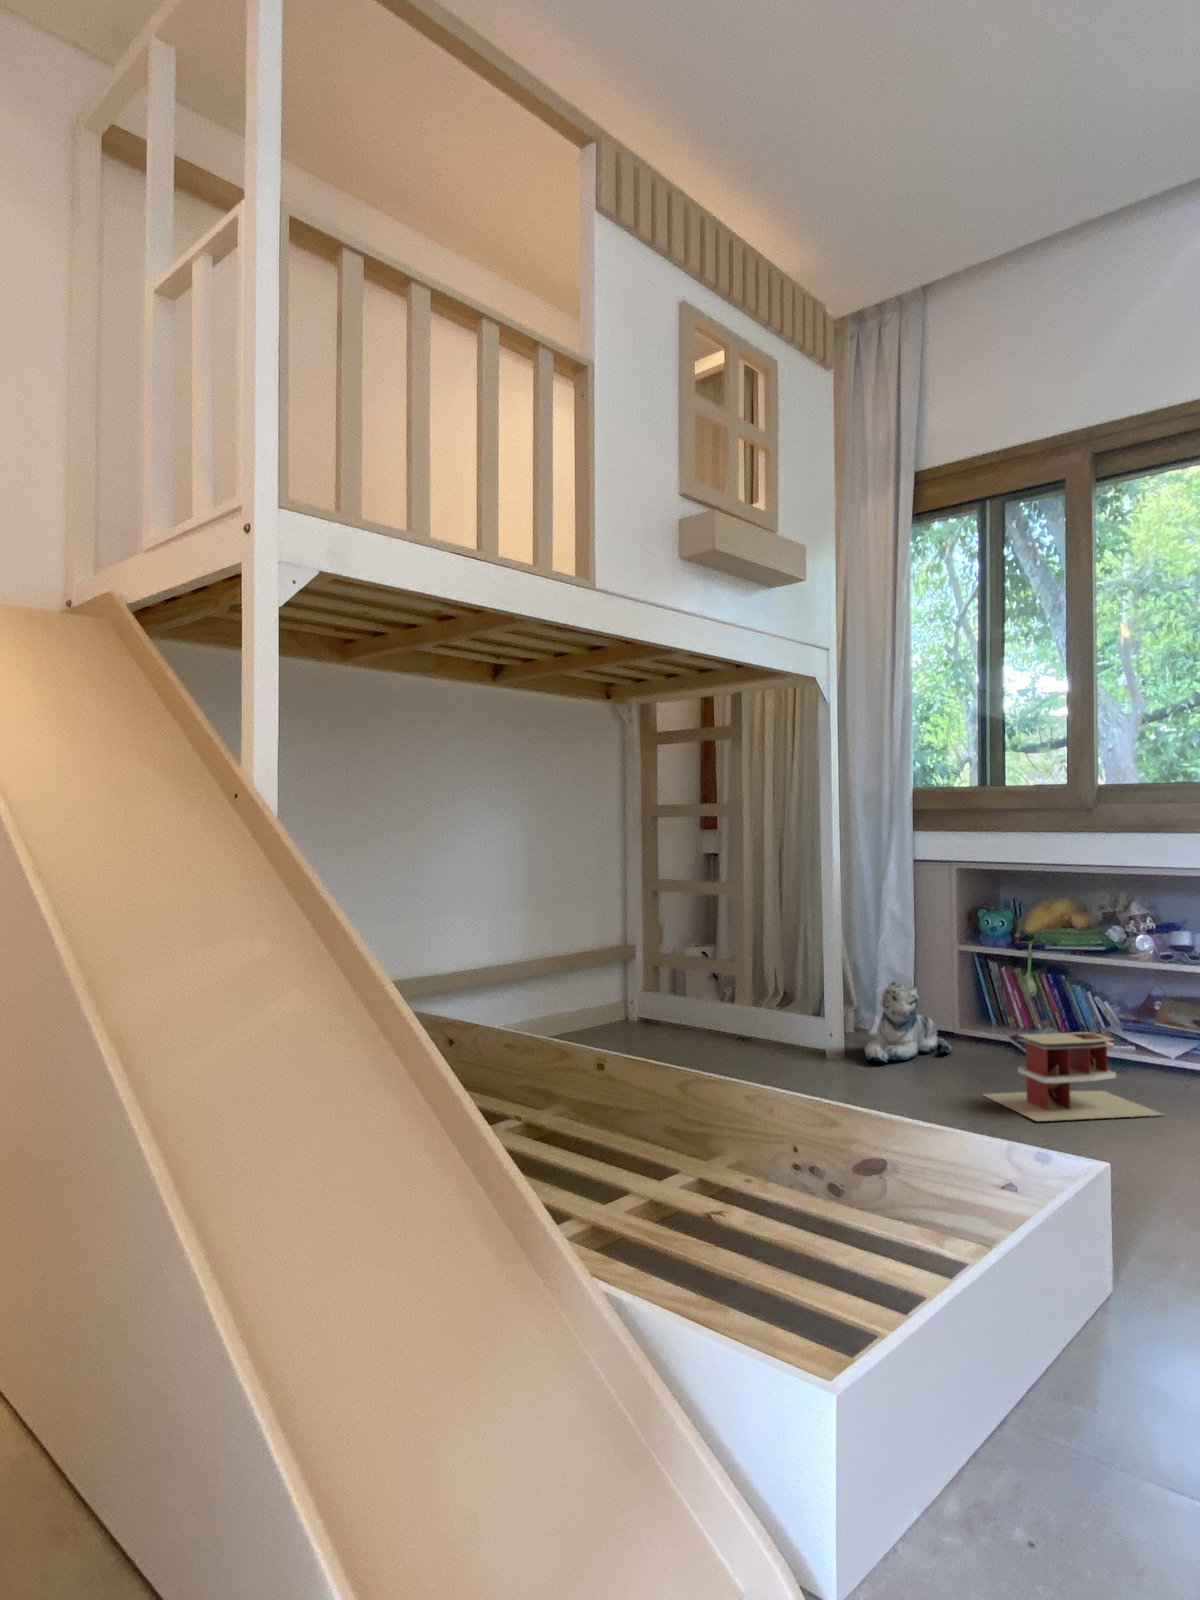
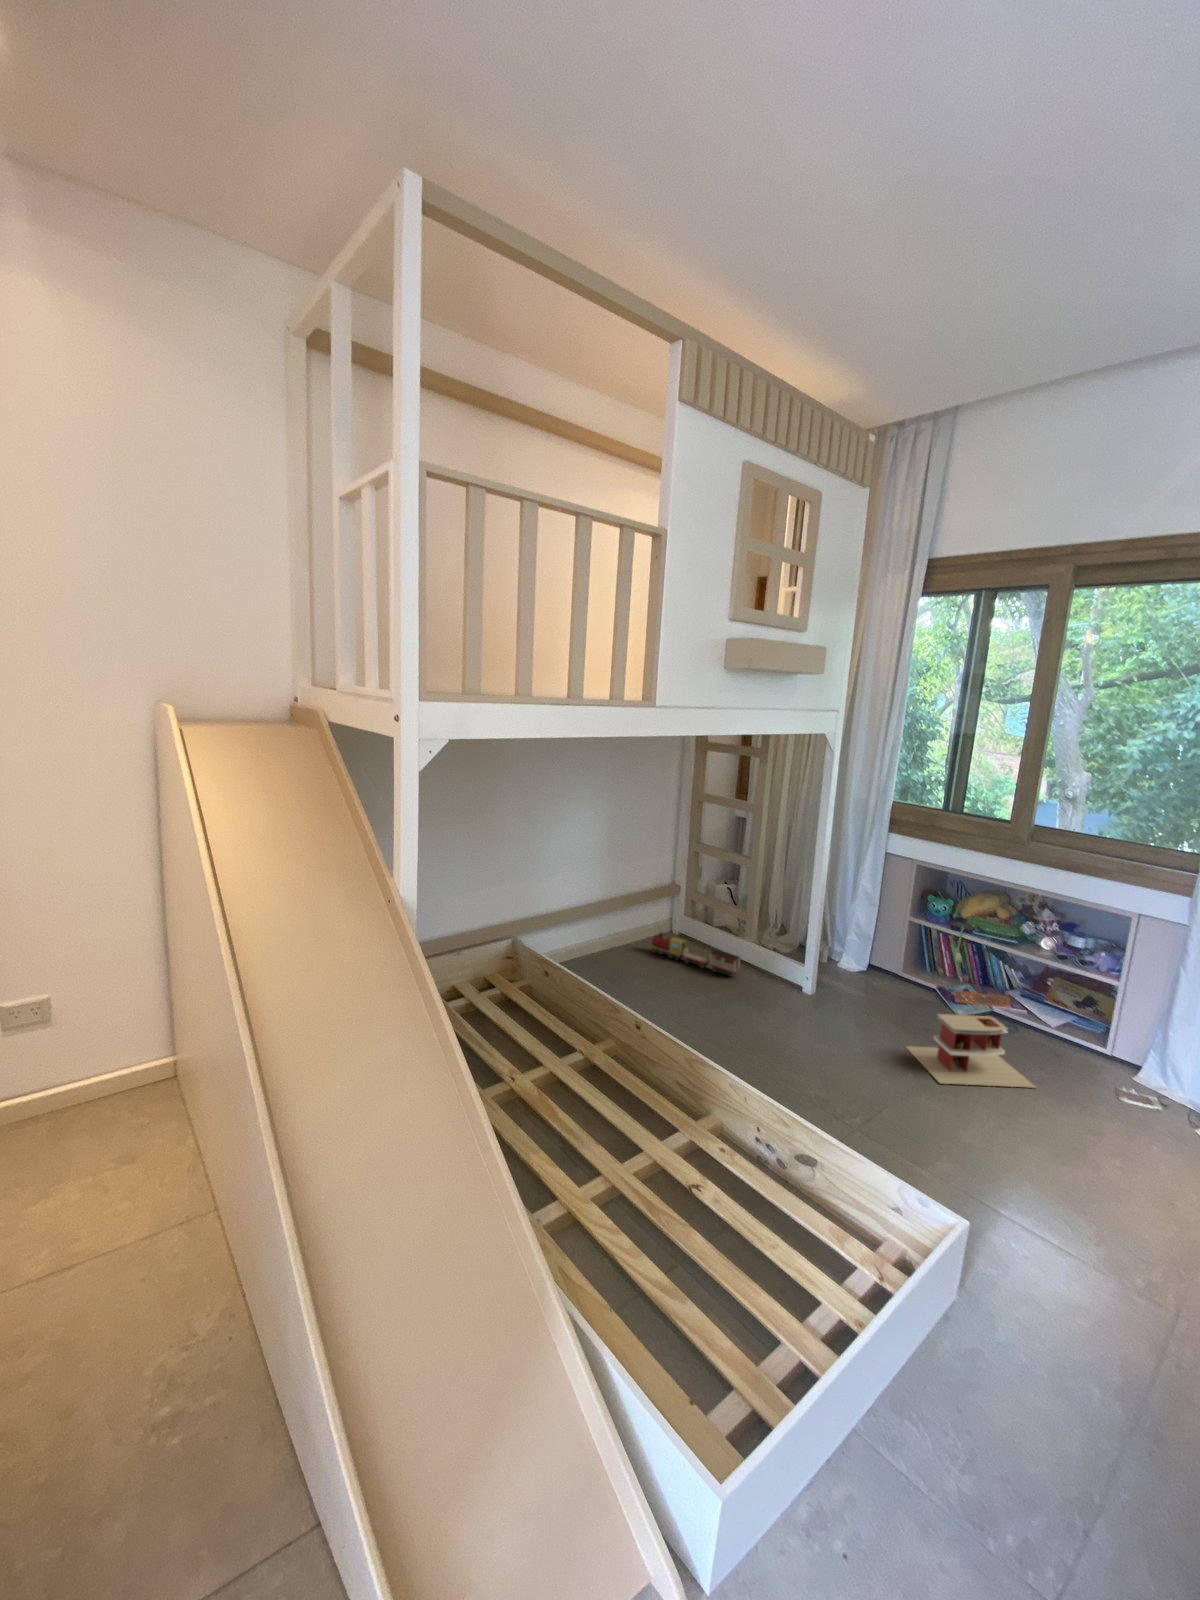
plush toy: present [865,982,952,1062] -> none [830,946,893,1004]
toy train: none [596,1006,731,1051] -> present [651,933,740,977]

